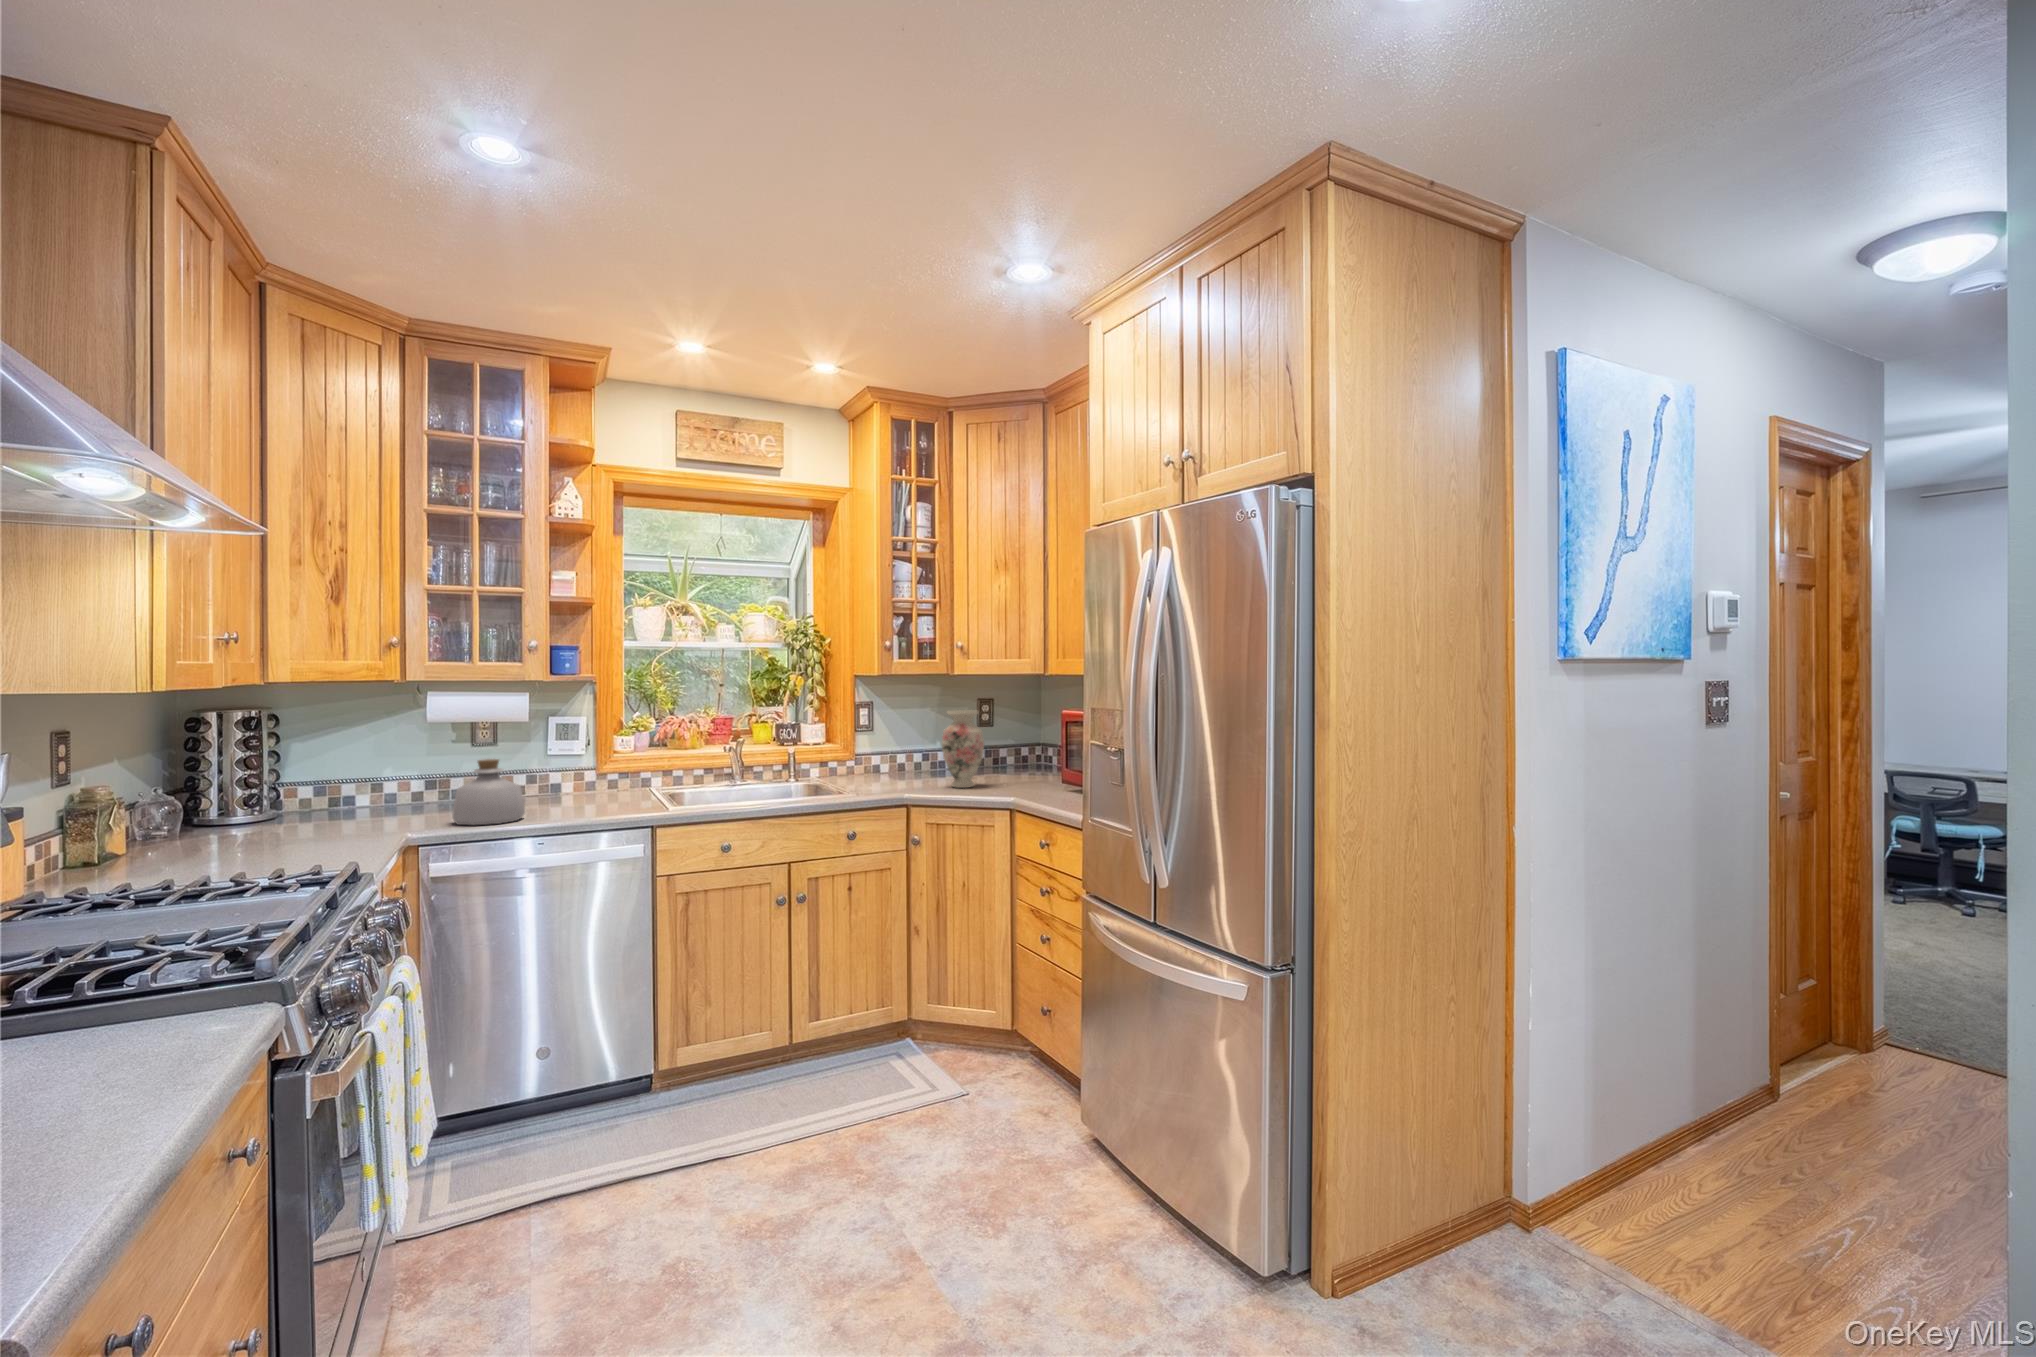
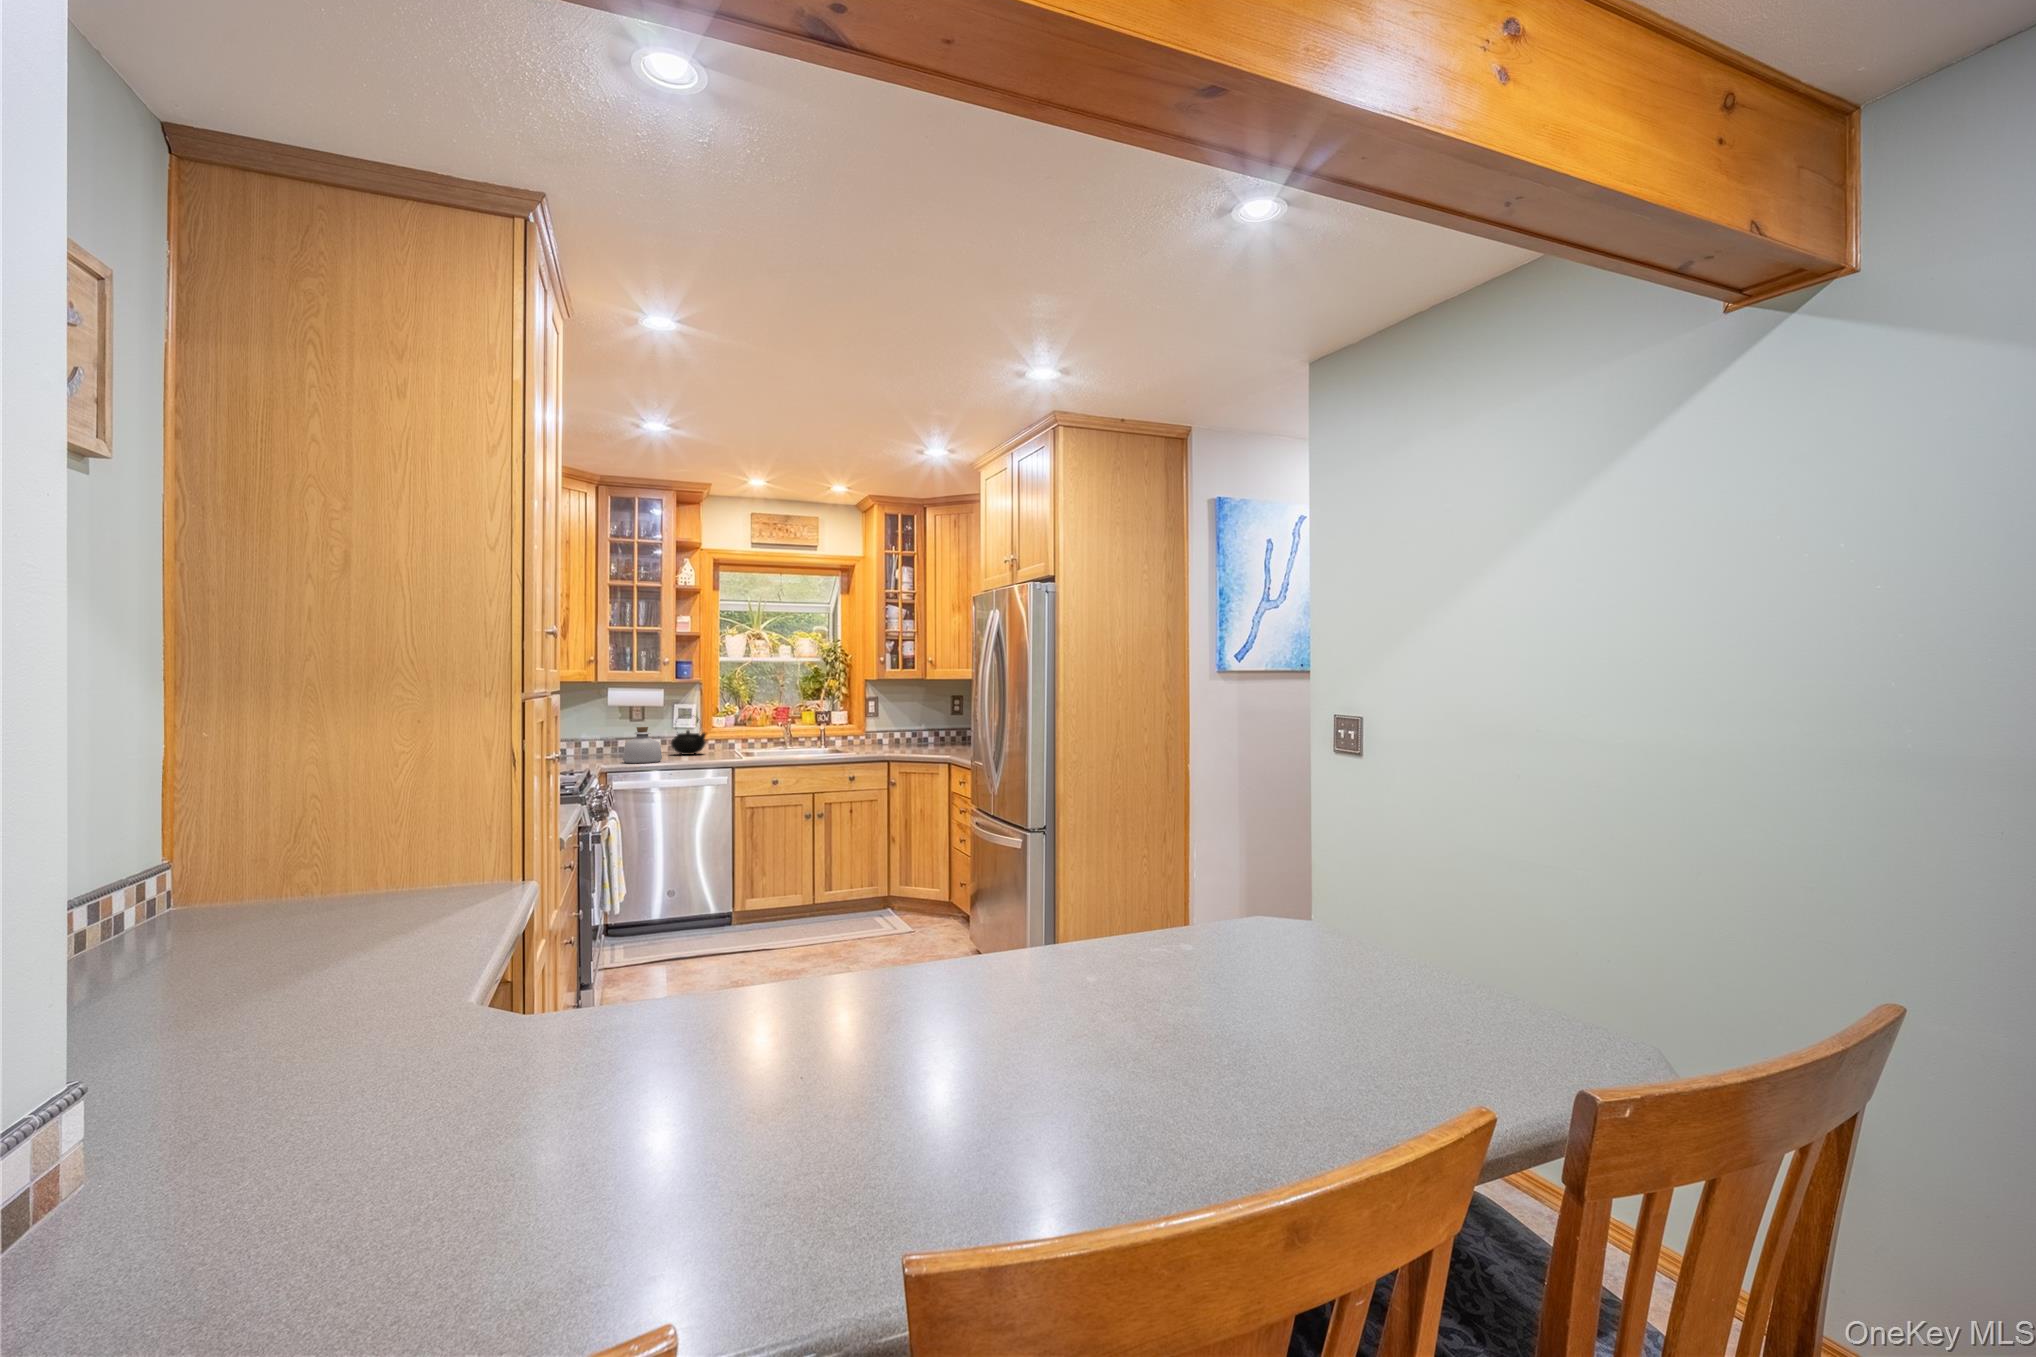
vase: present [941,710,984,788] -> none [915,702,943,752]
teapot: none [542,733,604,799] -> present [671,730,706,755]

